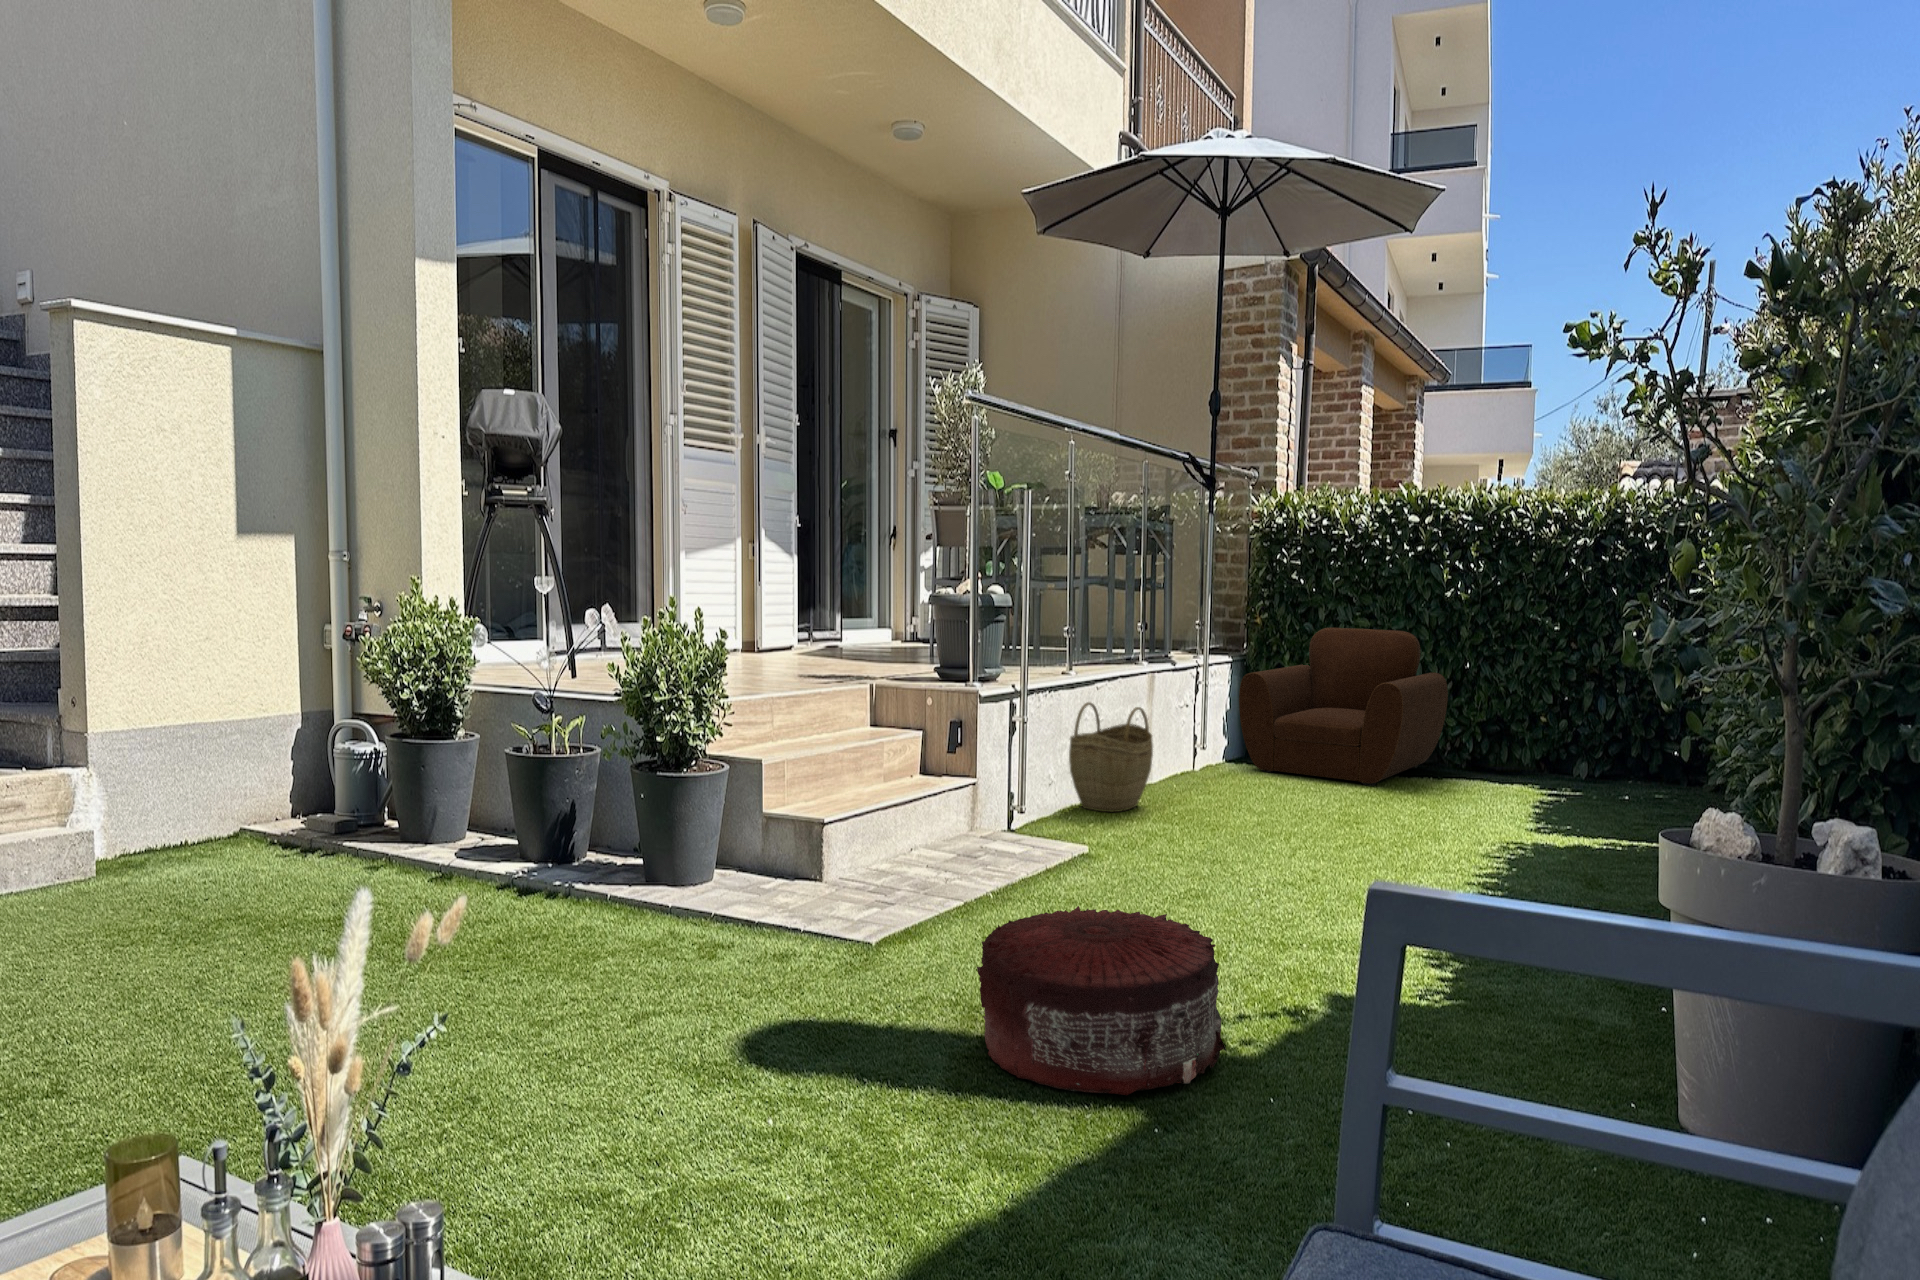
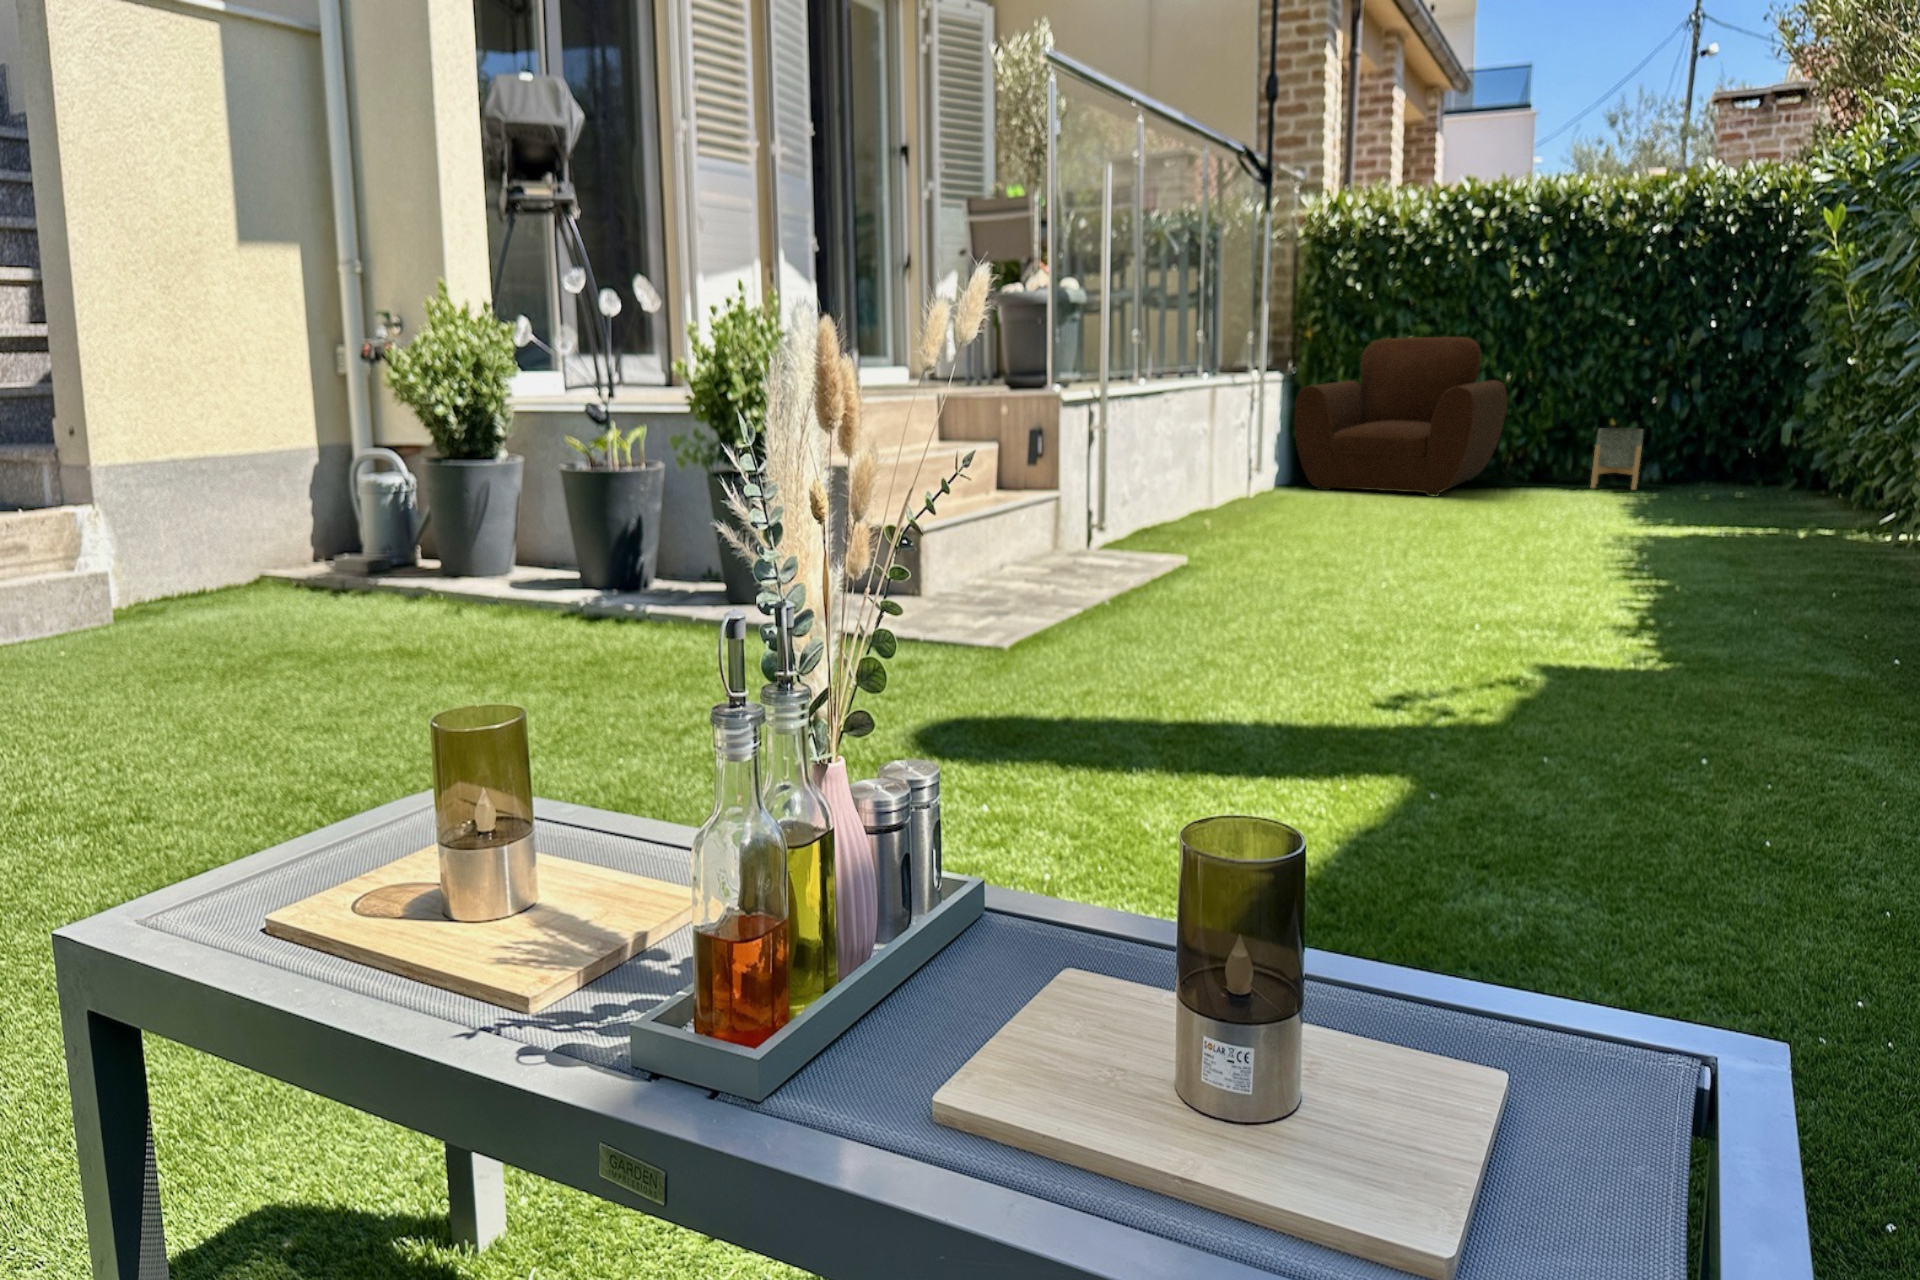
woven basket: present [1069,702,1153,812] -> none [1142,413,1227,527]
planter: none [1530,724,1579,787] -> present [1591,428,1644,490]
pouf: present [977,906,1226,1095] -> none [1174,578,1464,771]

